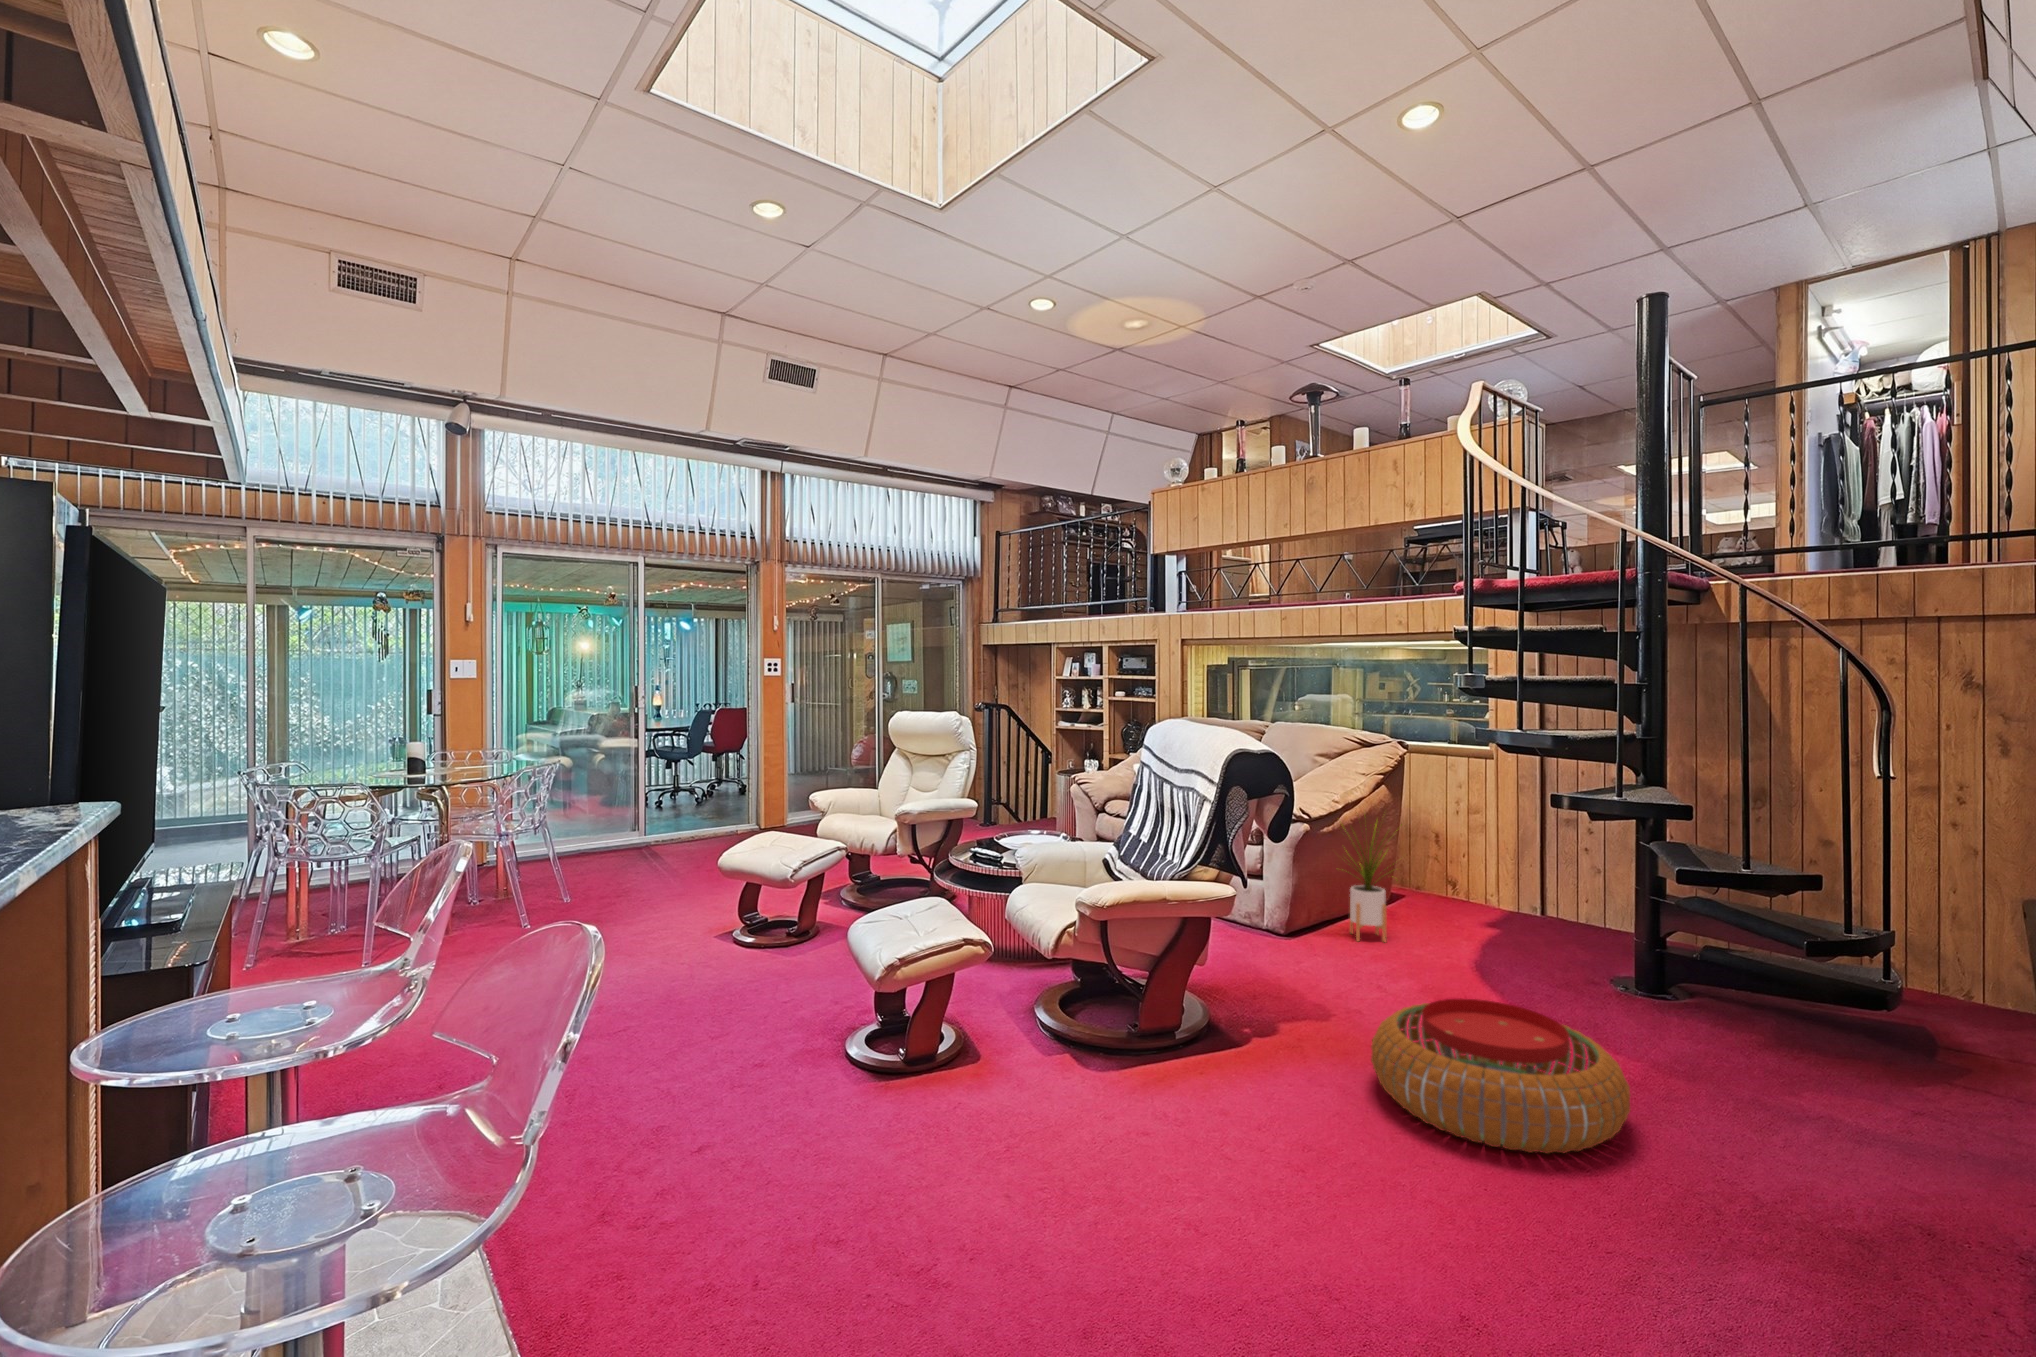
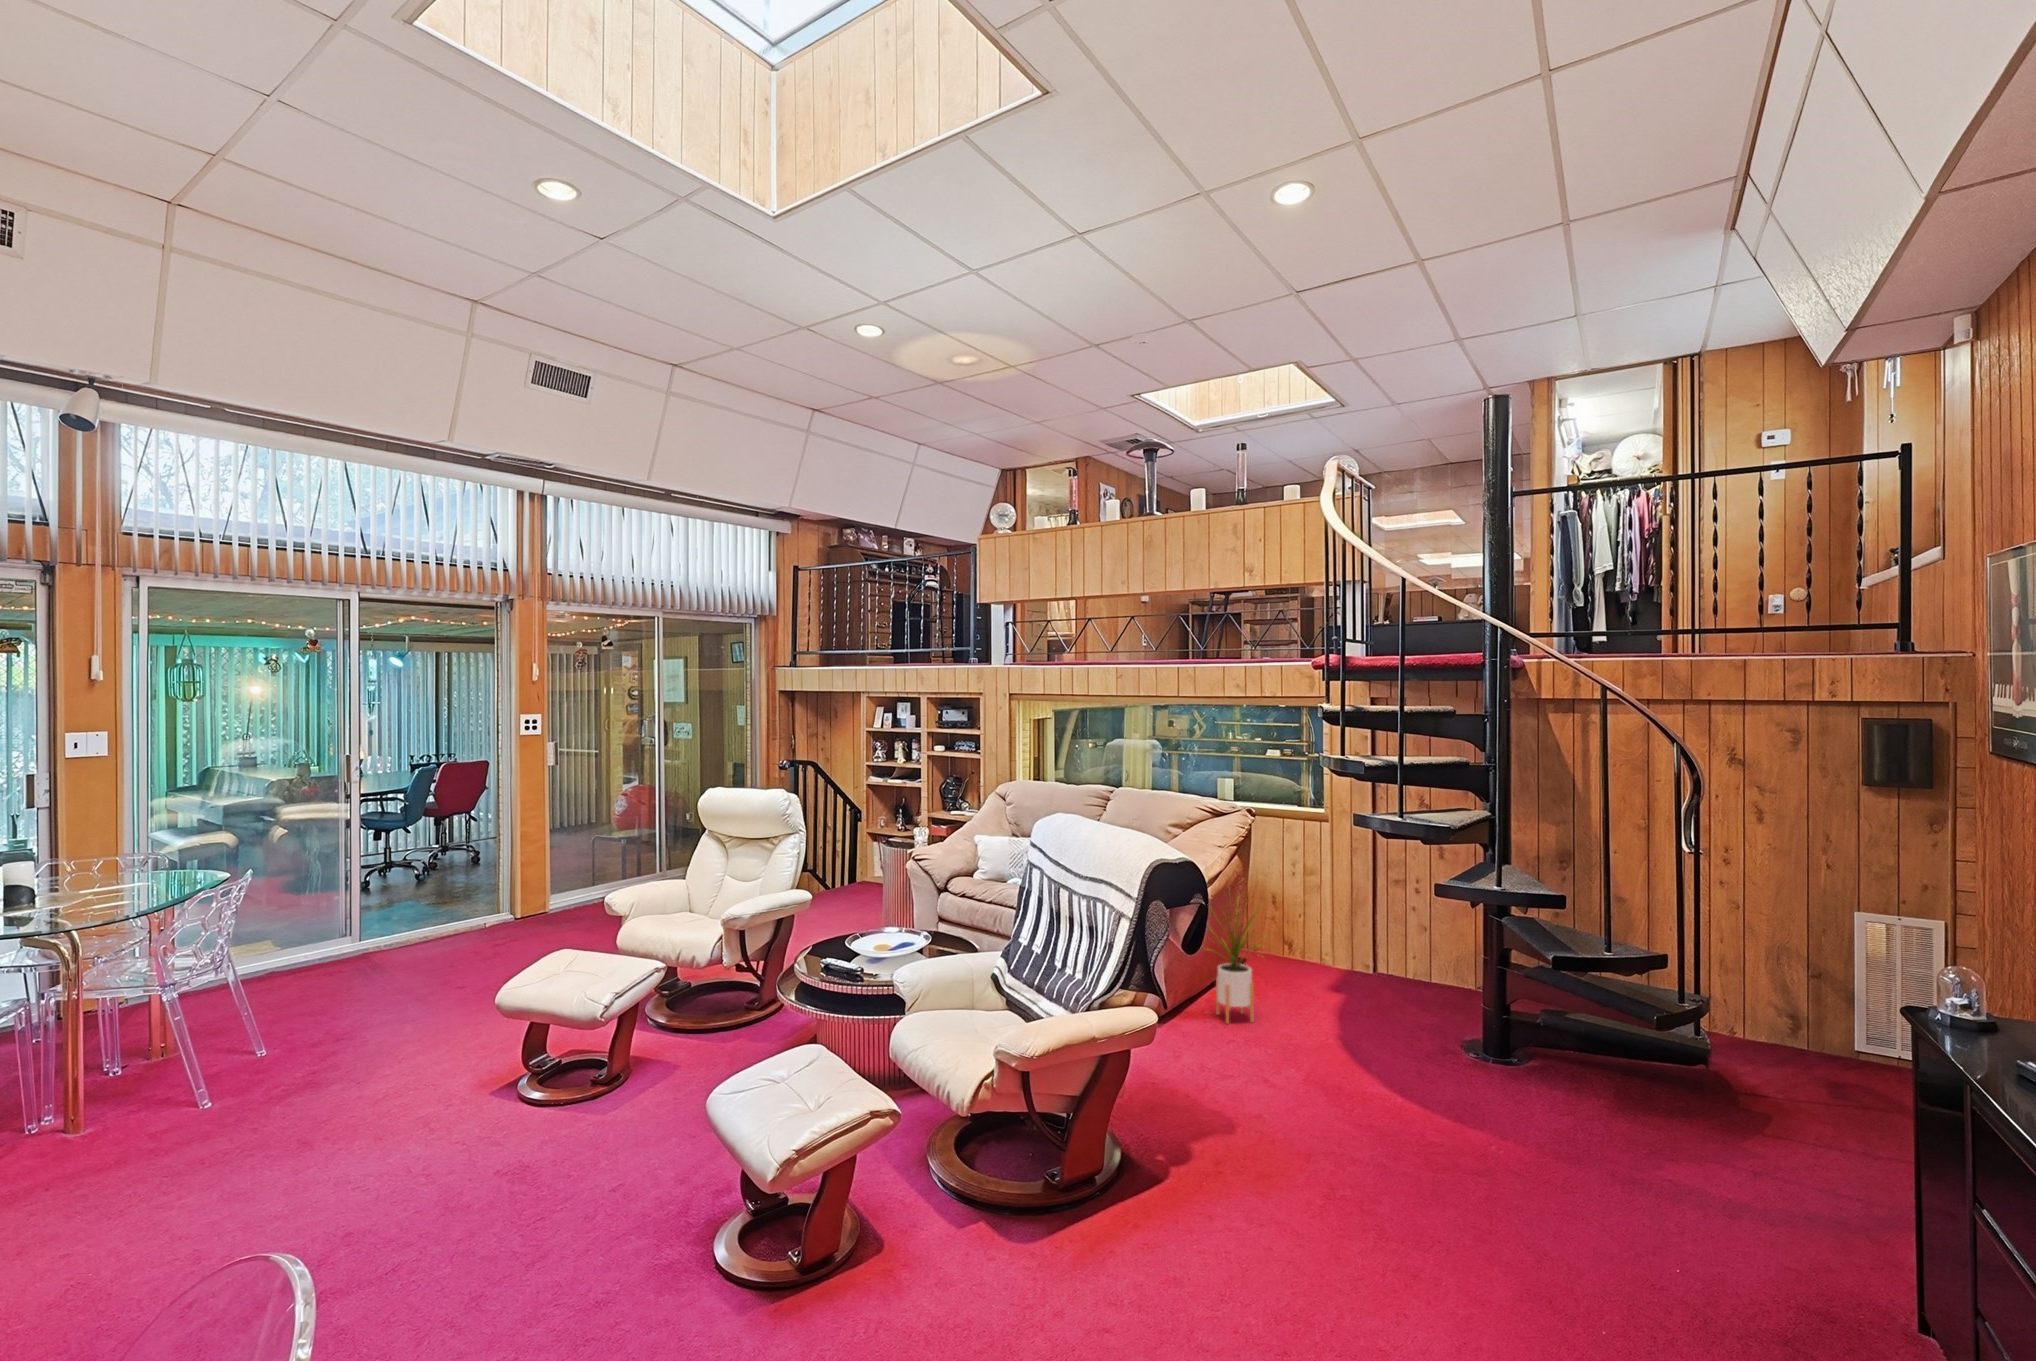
pouf: present [1371,999,1630,1153] -> none [1311,1113,1569,1291]

